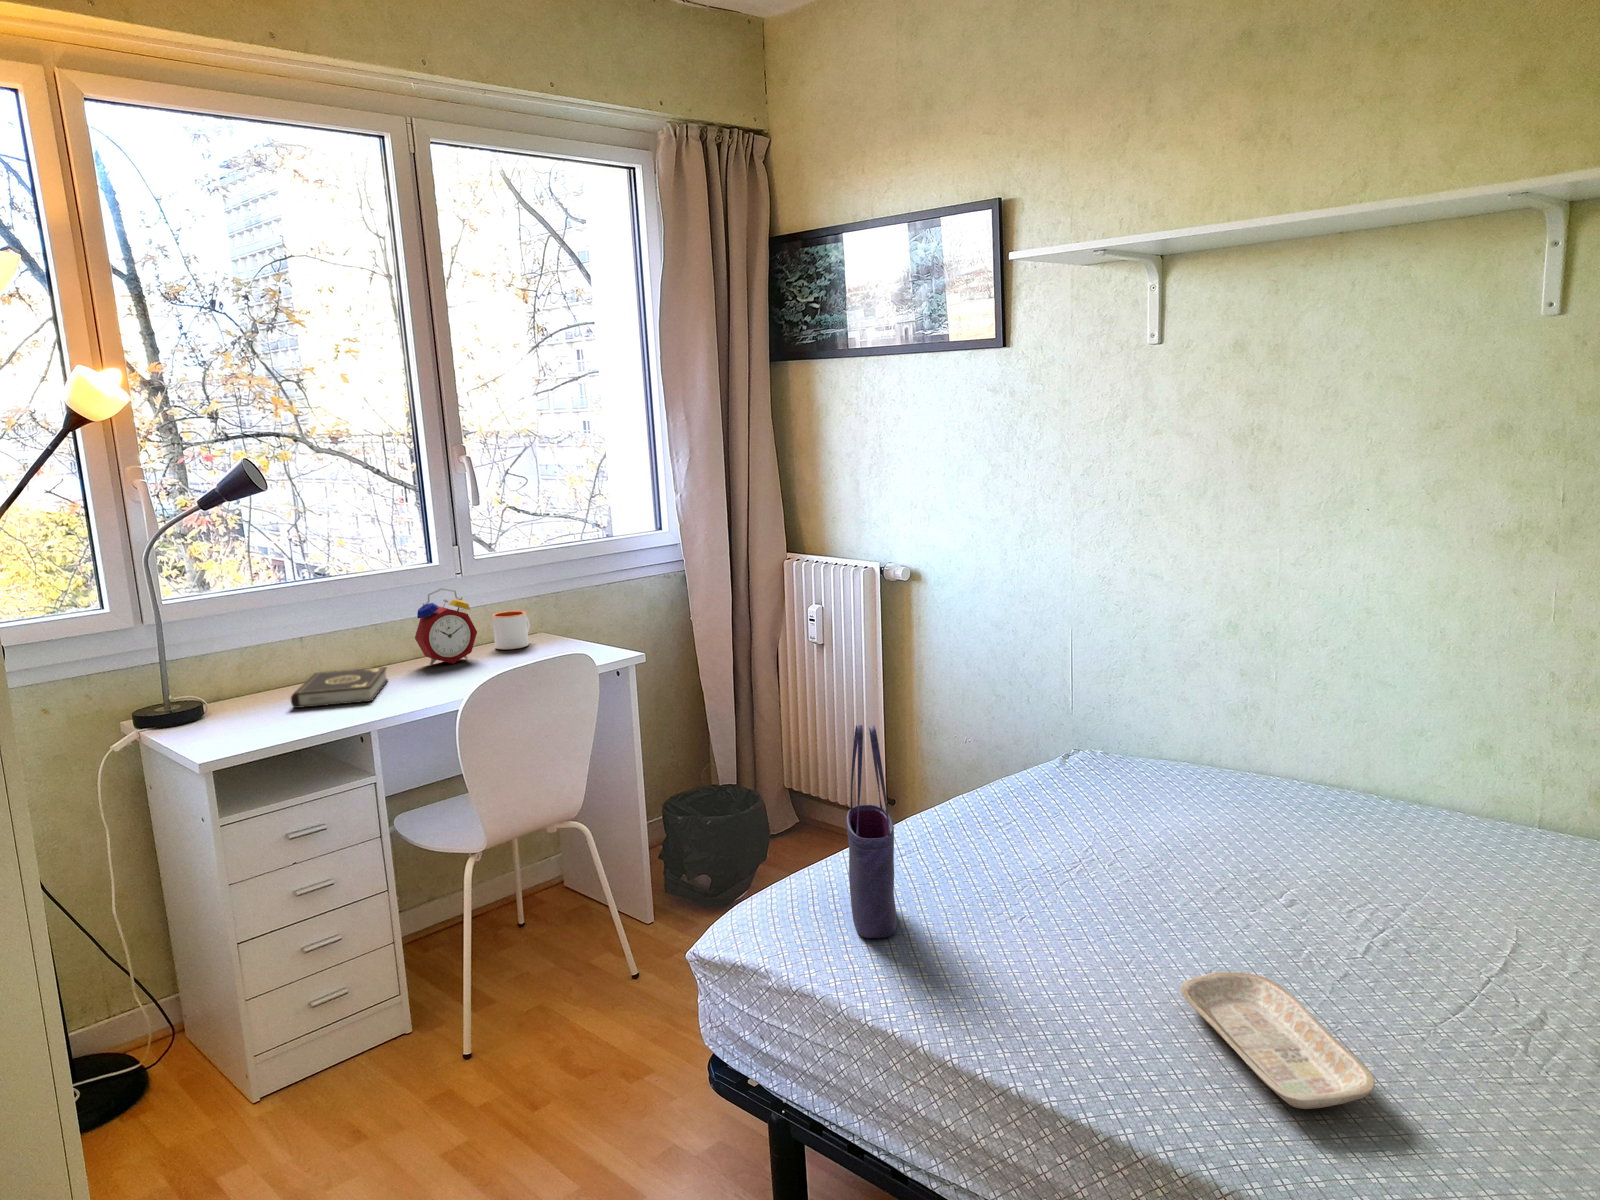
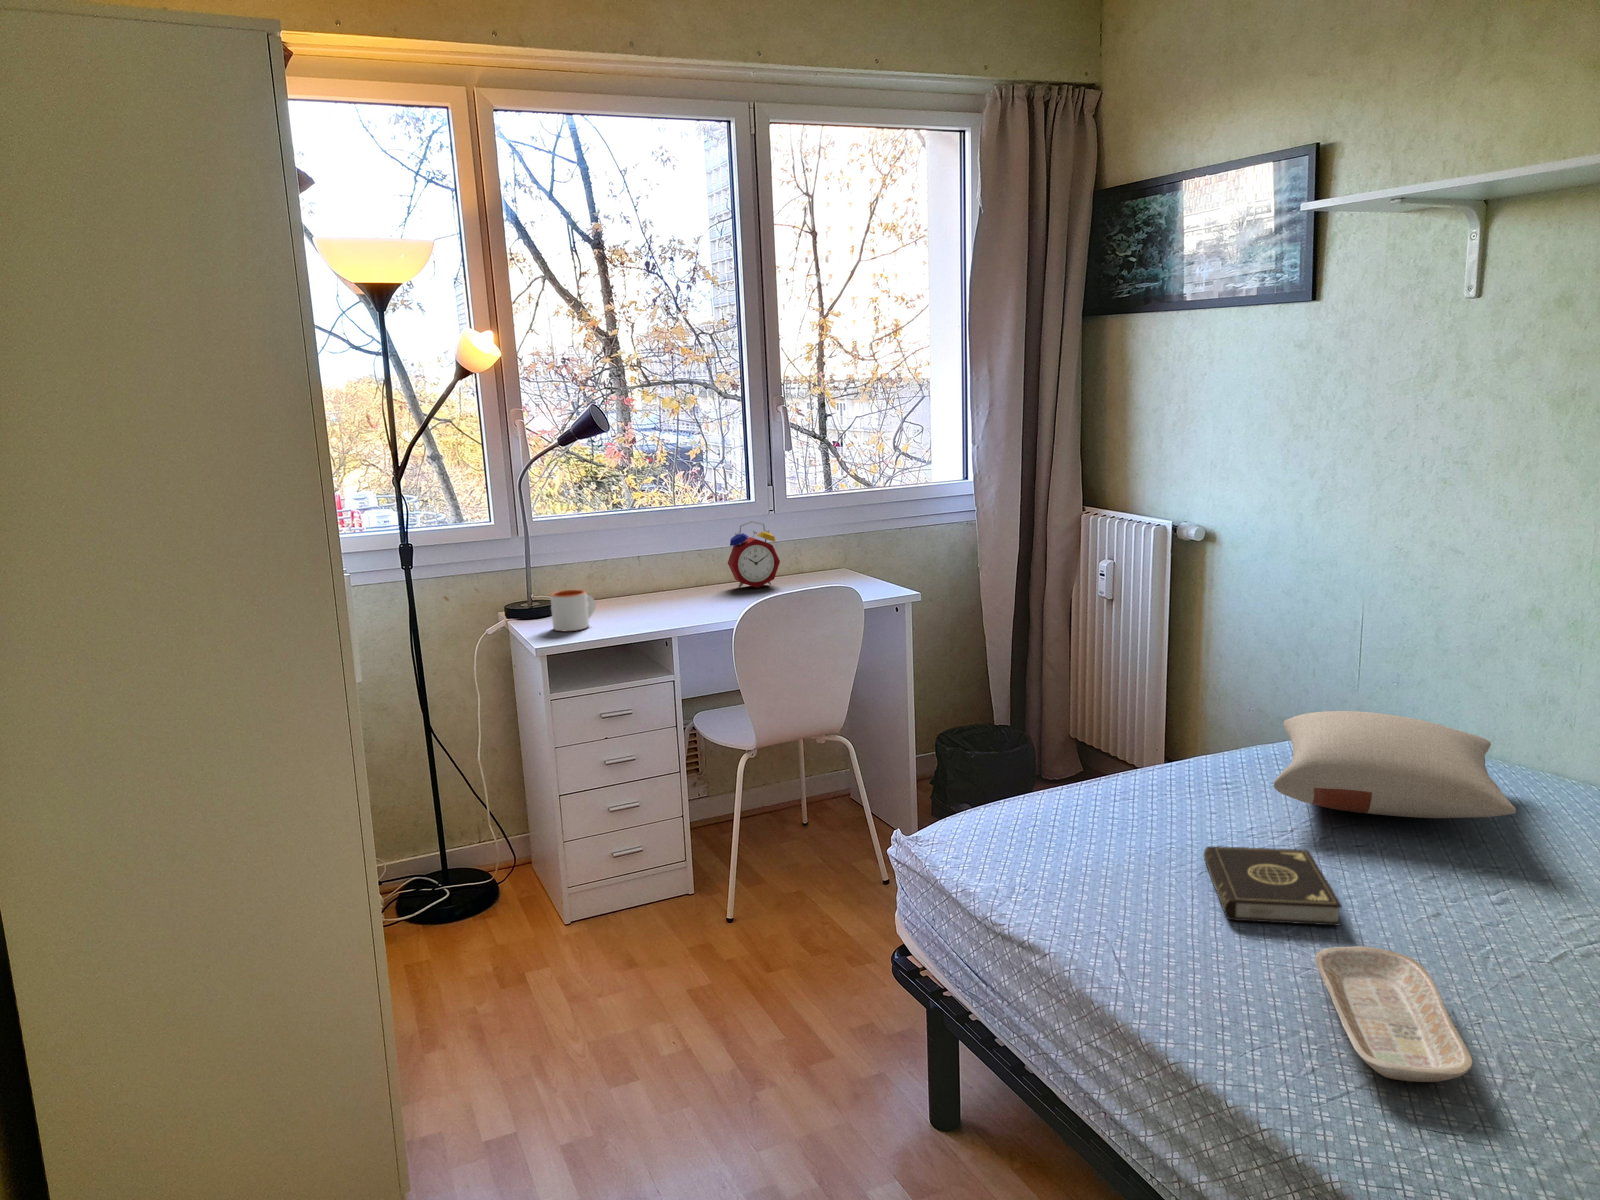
mug: present [492,611,530,650] -> present [550,590,595,631]
book: present [291,667,388,708] -> present [1204,846,1342,925]
tote bag: present [846,725,897,938] -> none [1029,667,1073,865]
pillow: none [1037,734,1277,833] -> present [1274,711,1516,818]

